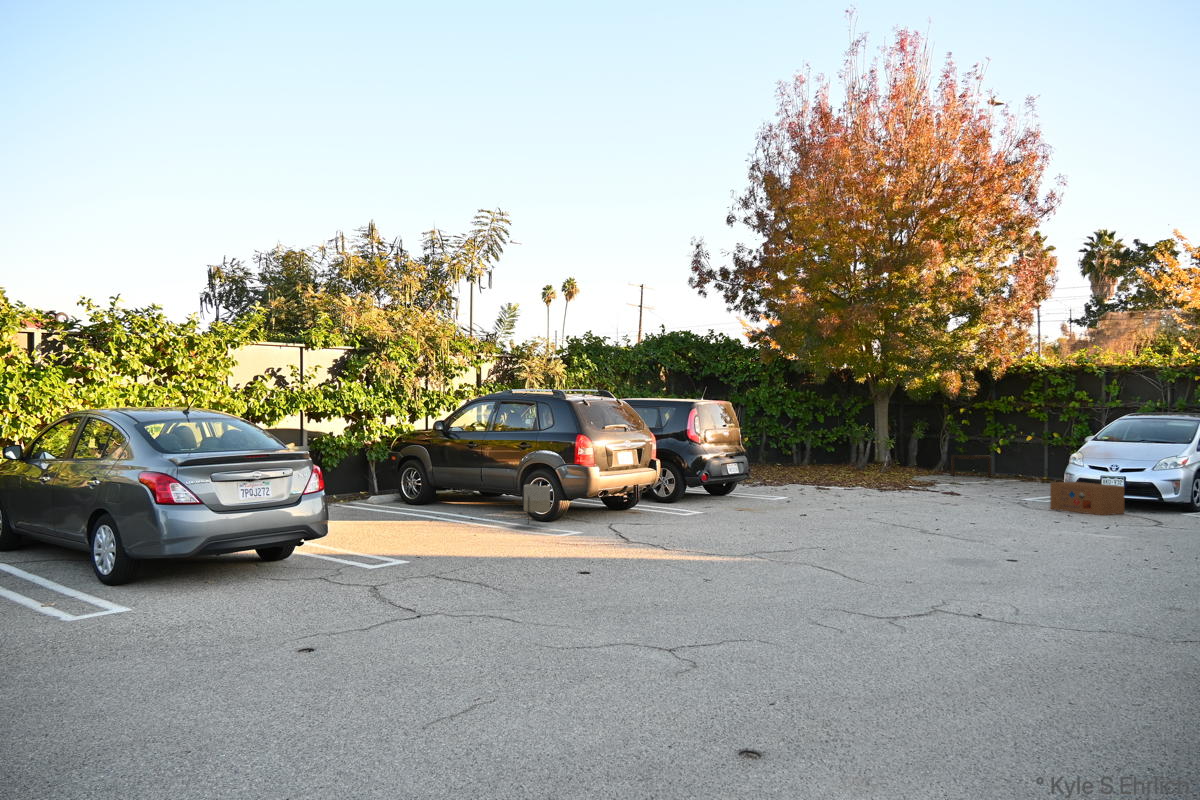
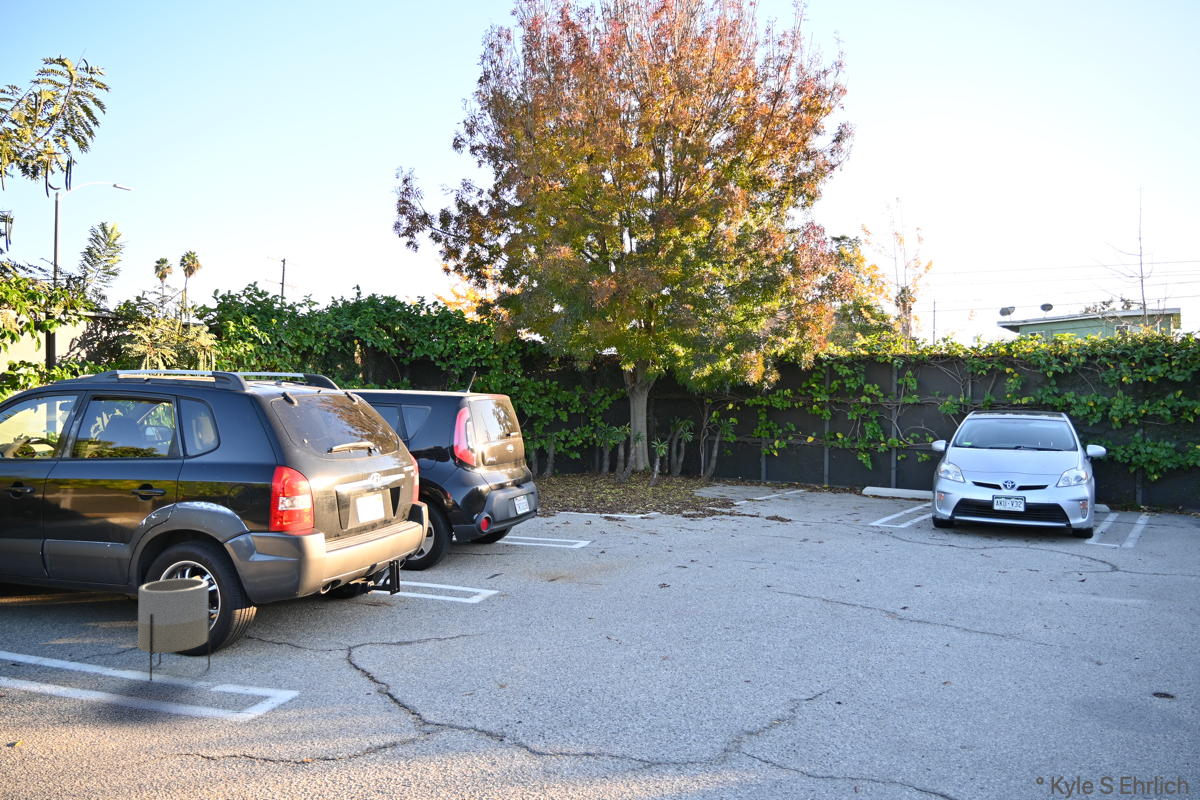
bench: present [951,455,991,477] -> none [717,459,765,486]
cardboard box: present [1050,481,1124,515] -> none [941,502,1033,550]

